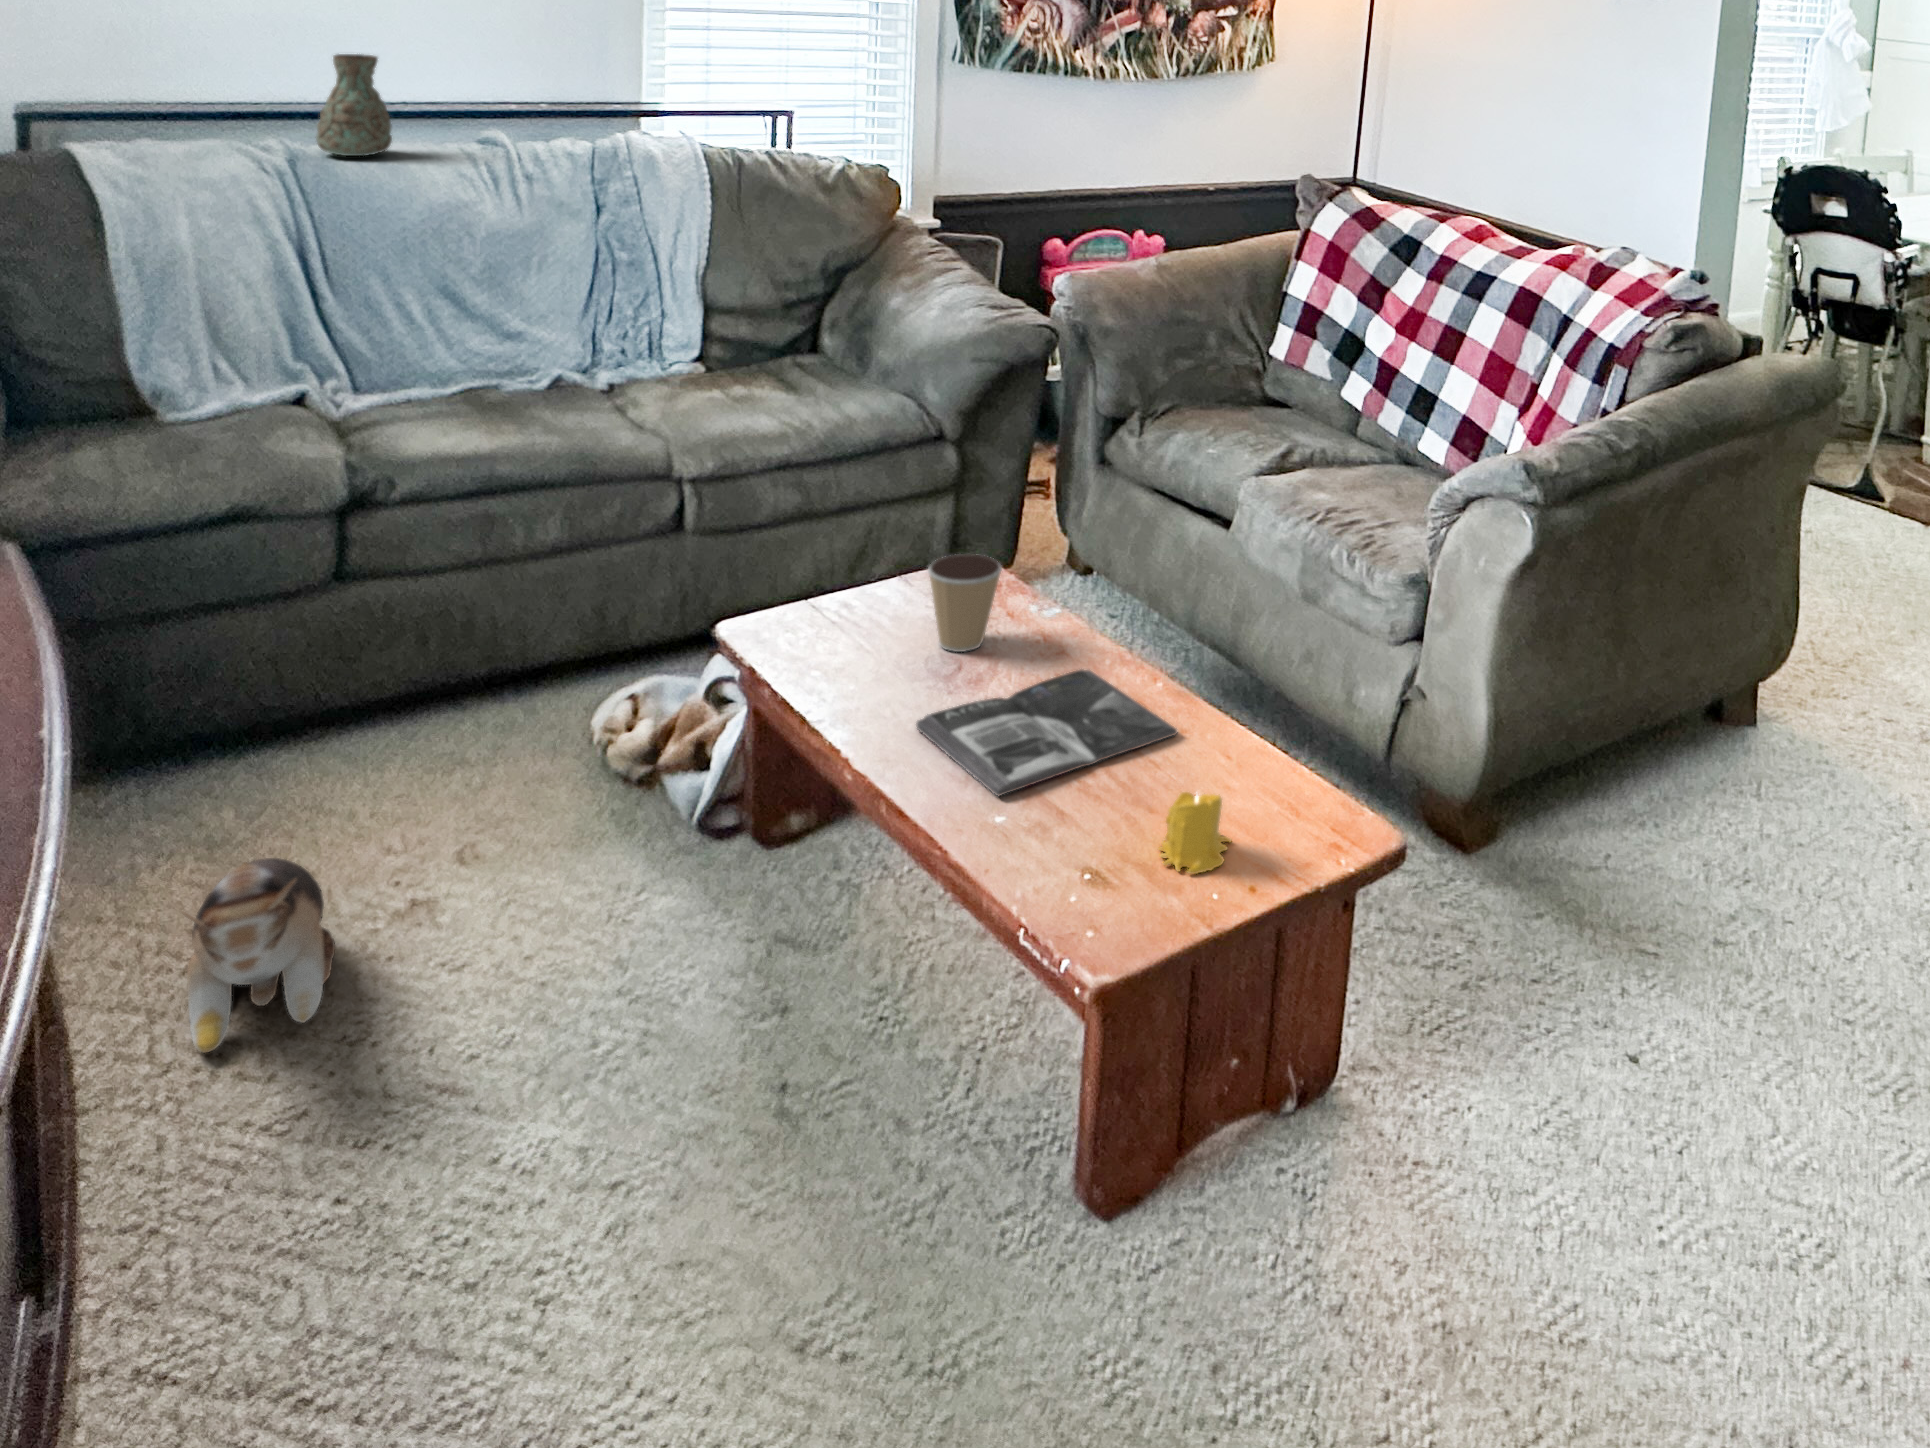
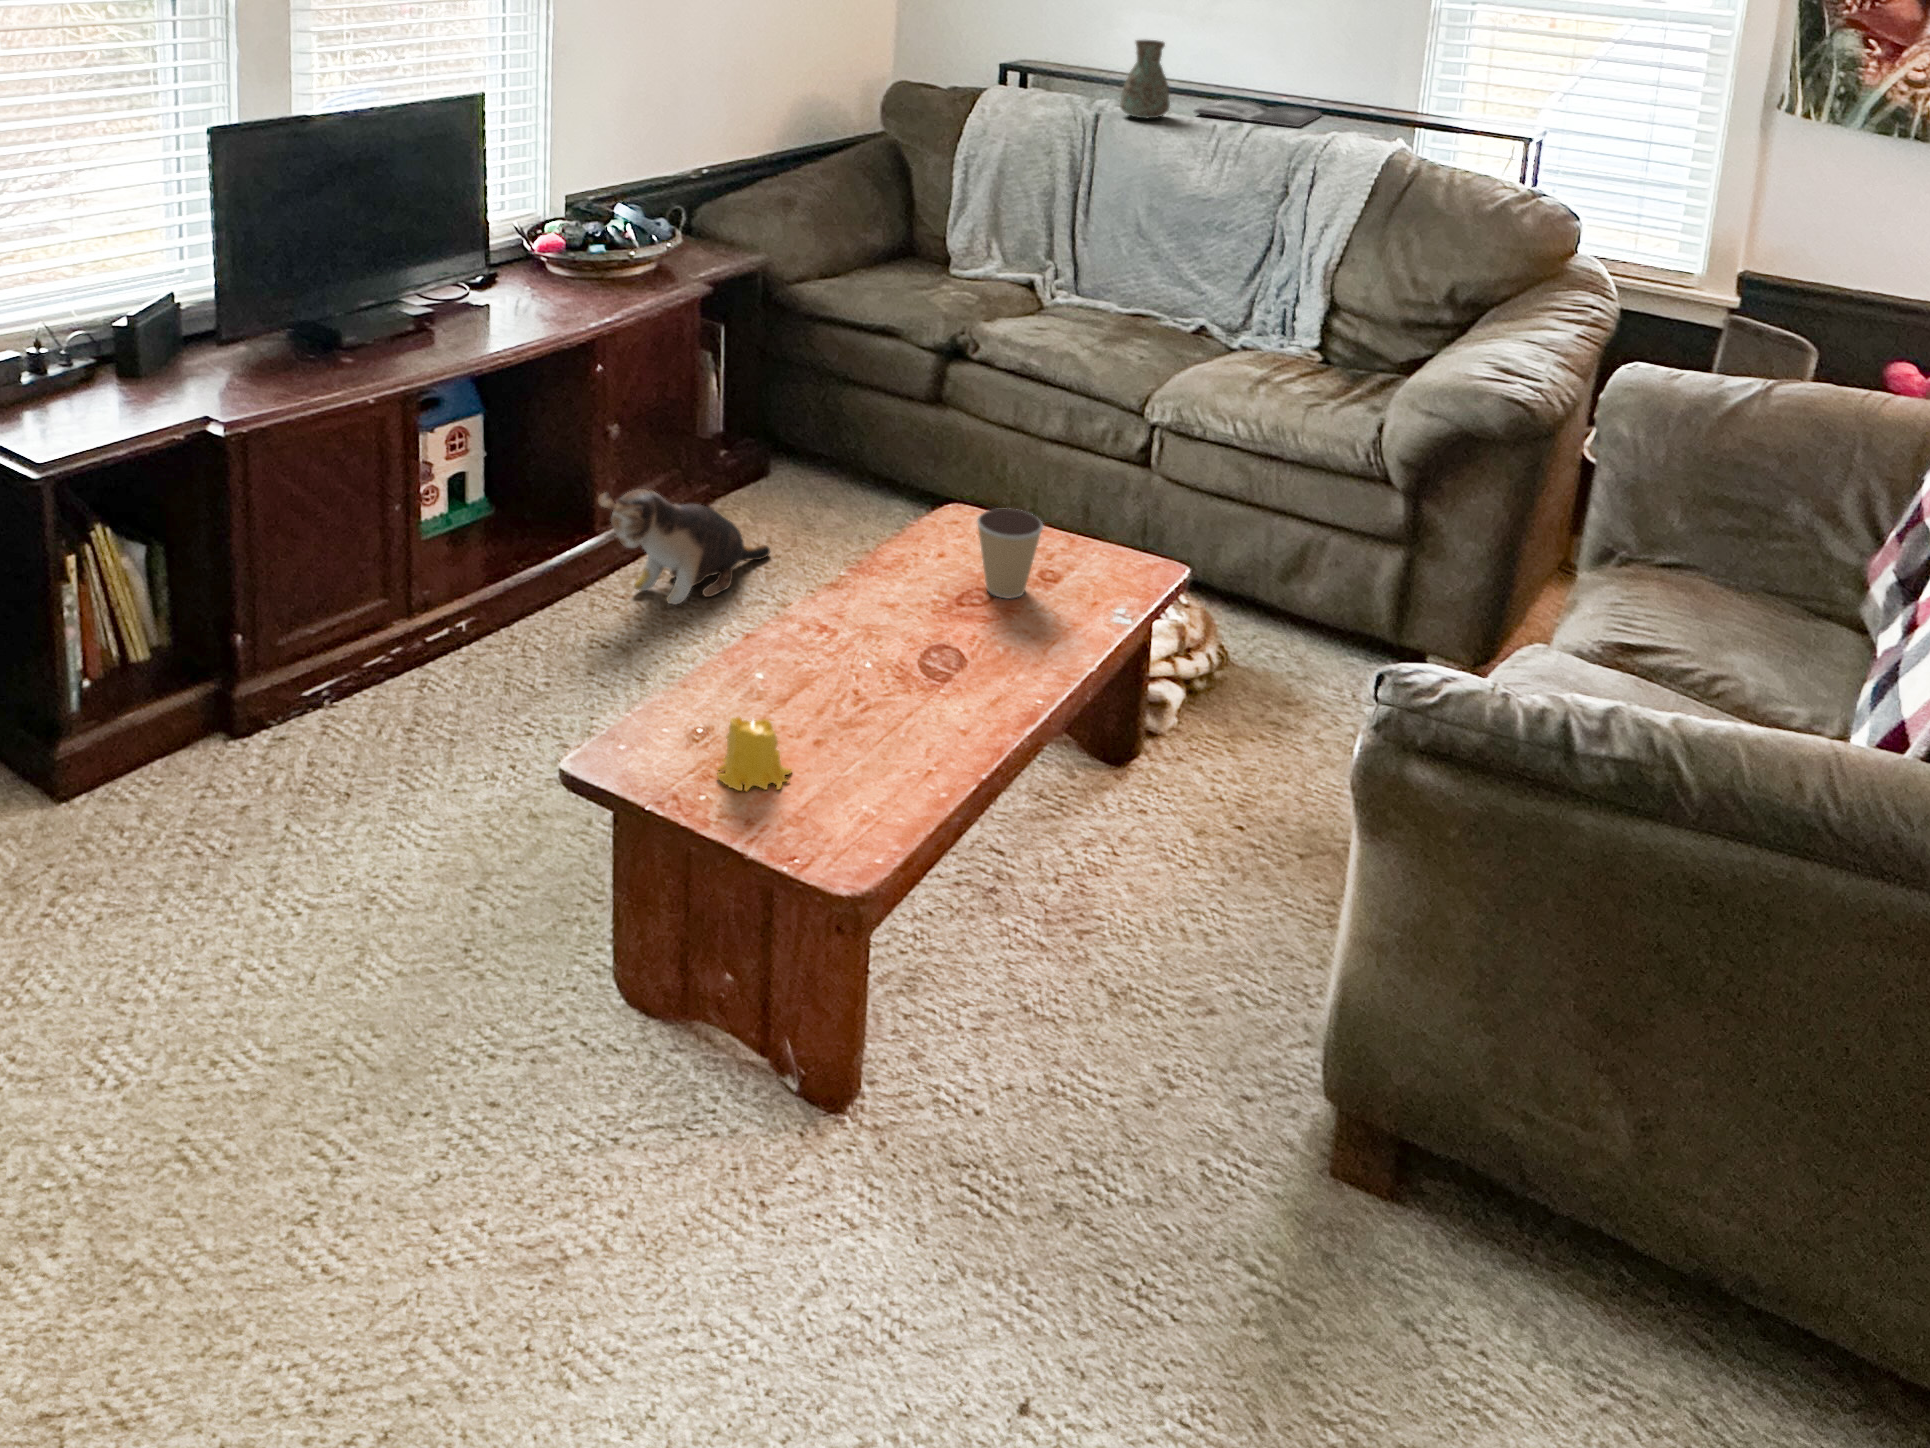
magazine: present [916,669,1177,796] -> present [1194,99,1321,127]

